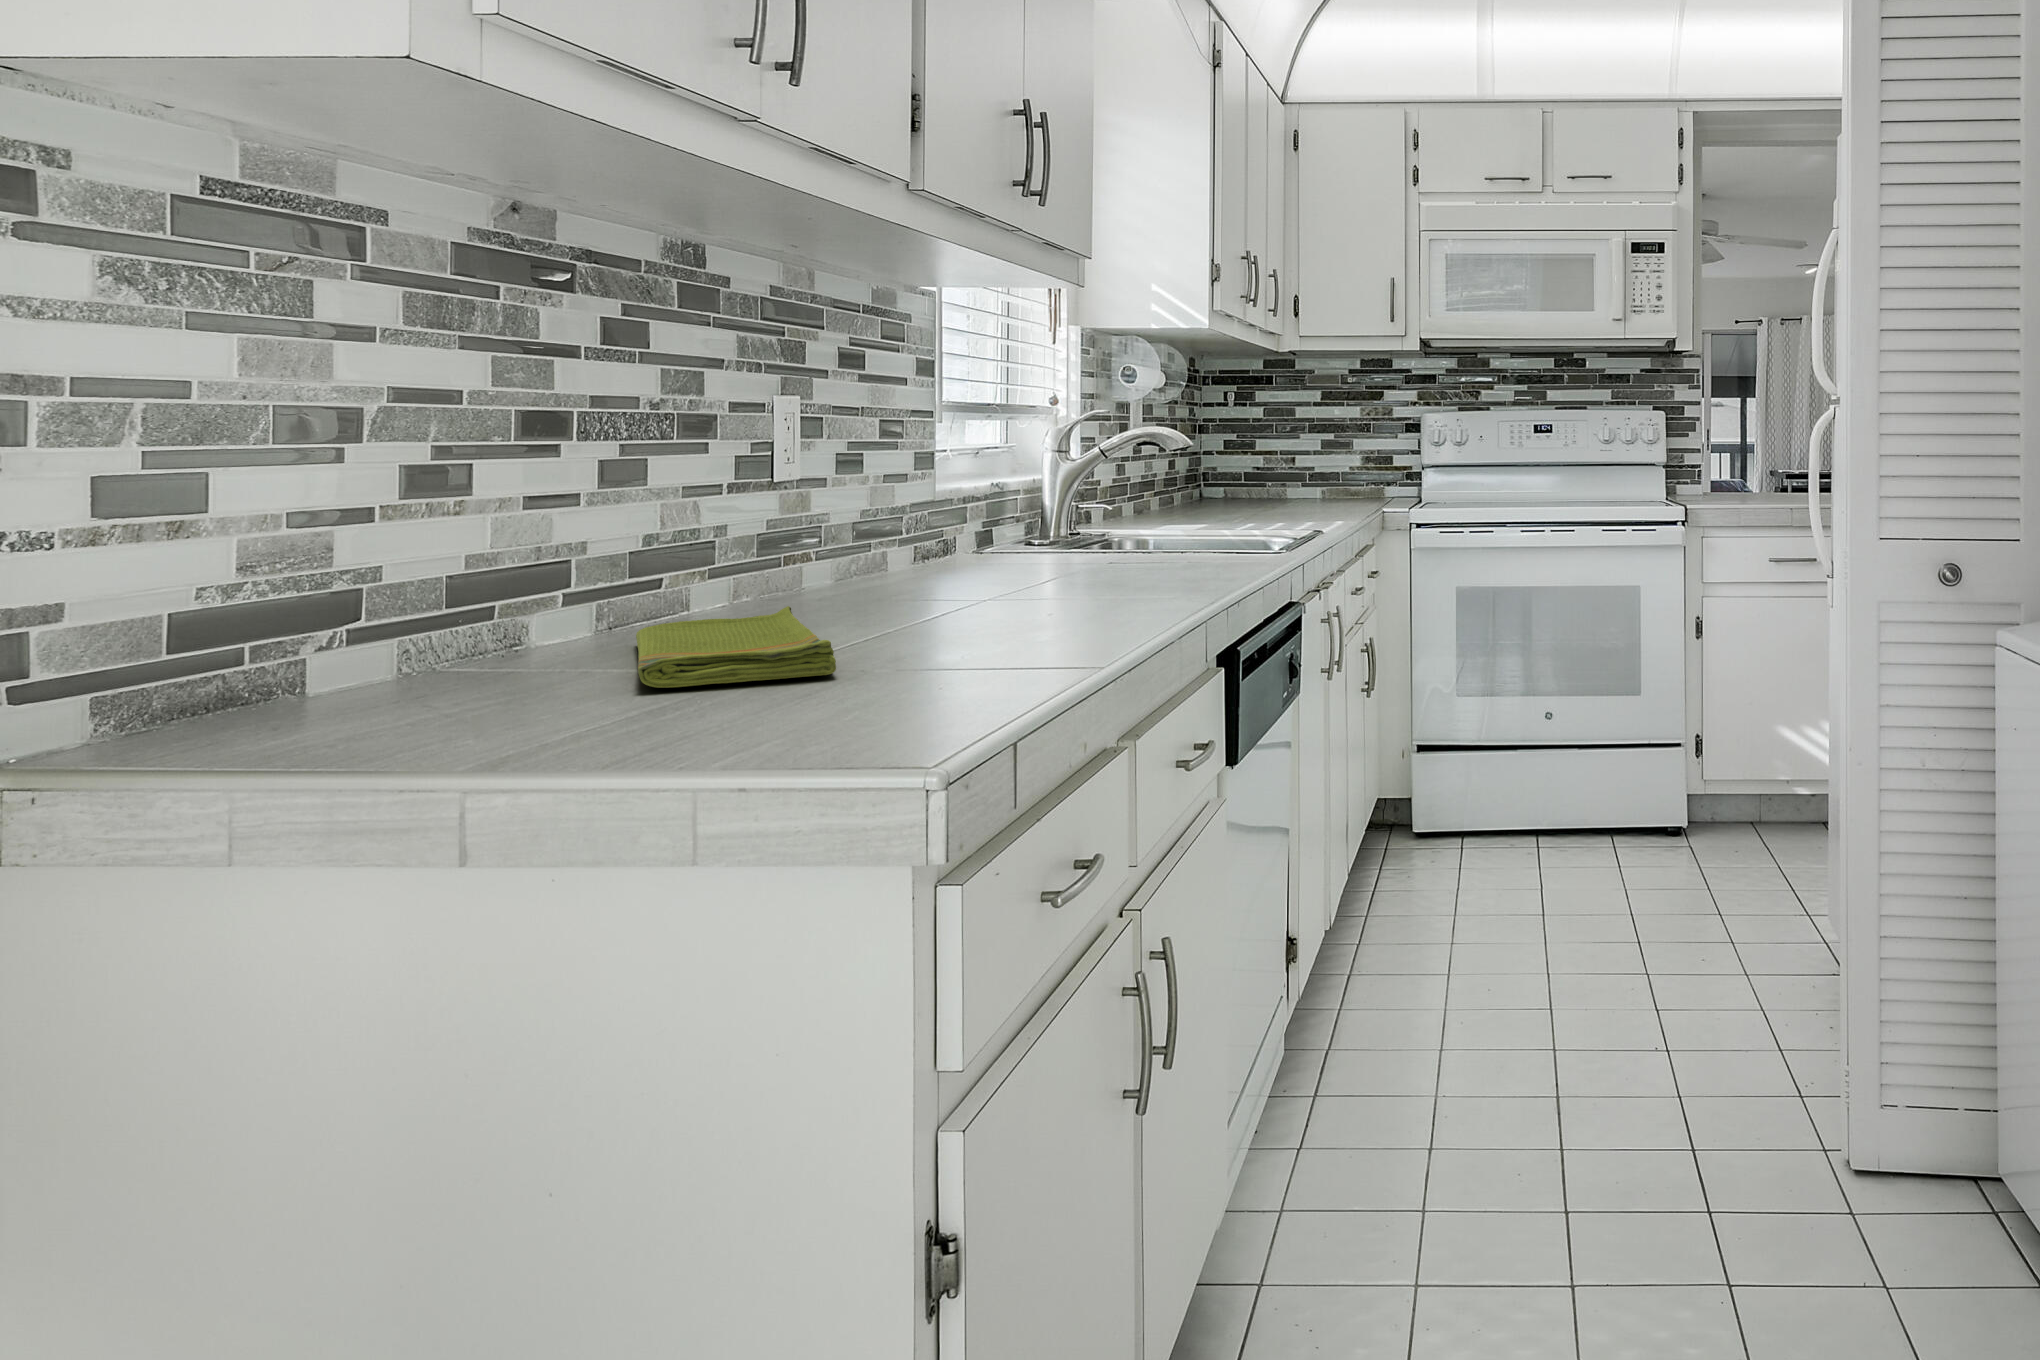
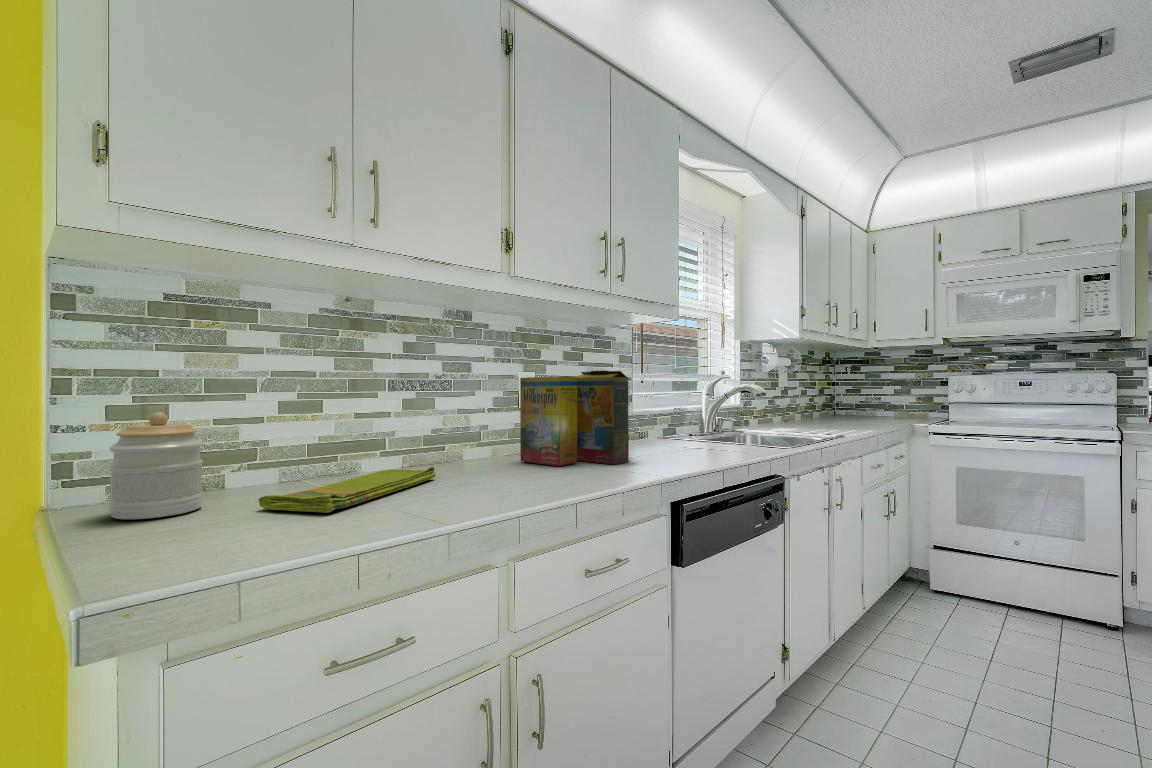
cereal box: none [852,397,1079,599] -> present [520,370,629,466]
jar: none [277,486,488,735] -> present [109,412,203,519]

